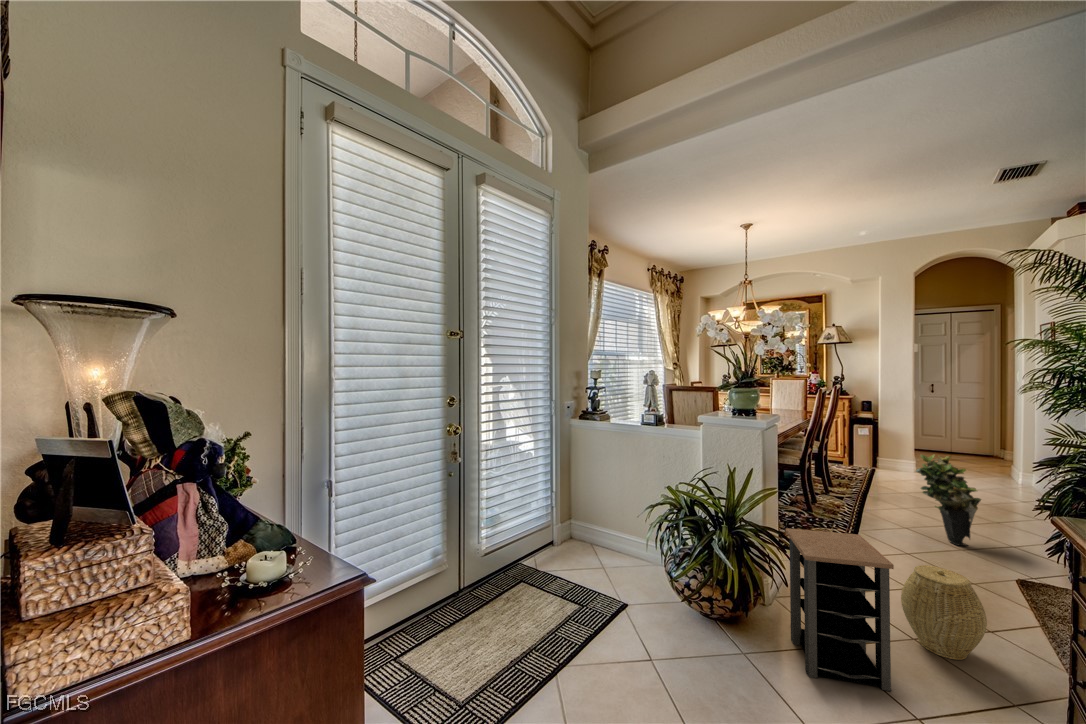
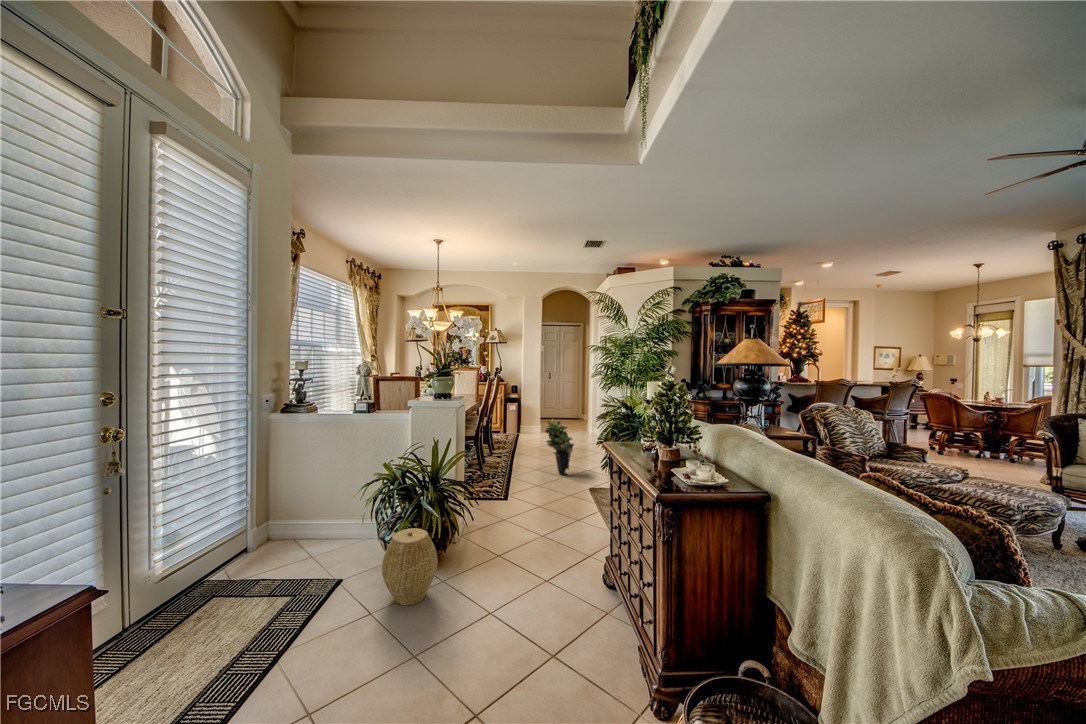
side table: present [786,528,894,691] -> none [472,474,535,579]
woven basket: present [901,565,987,660] -> present [382,528,438,605]

